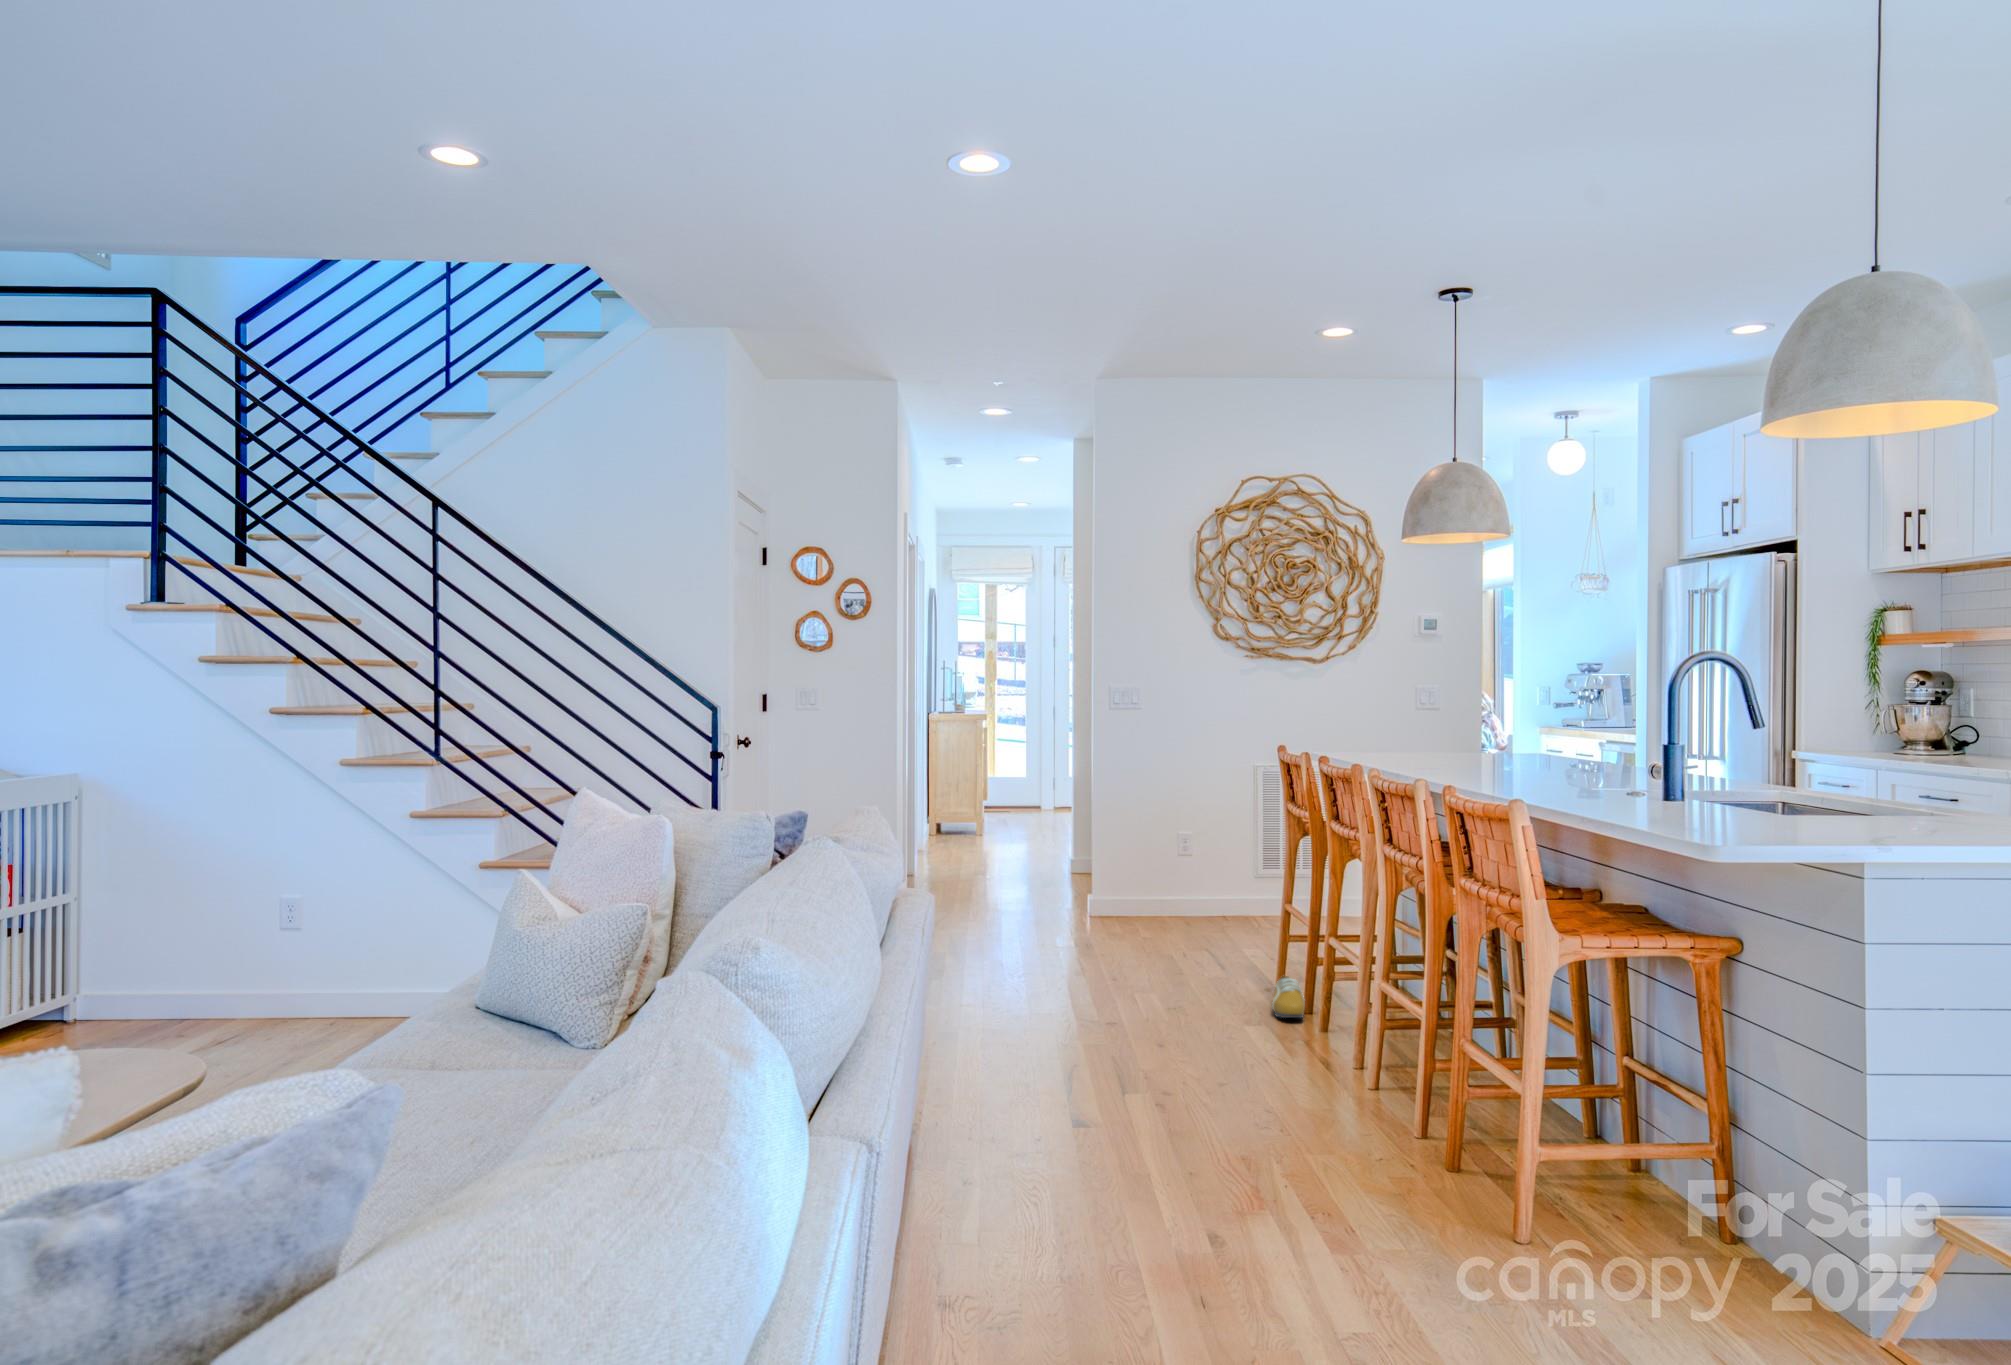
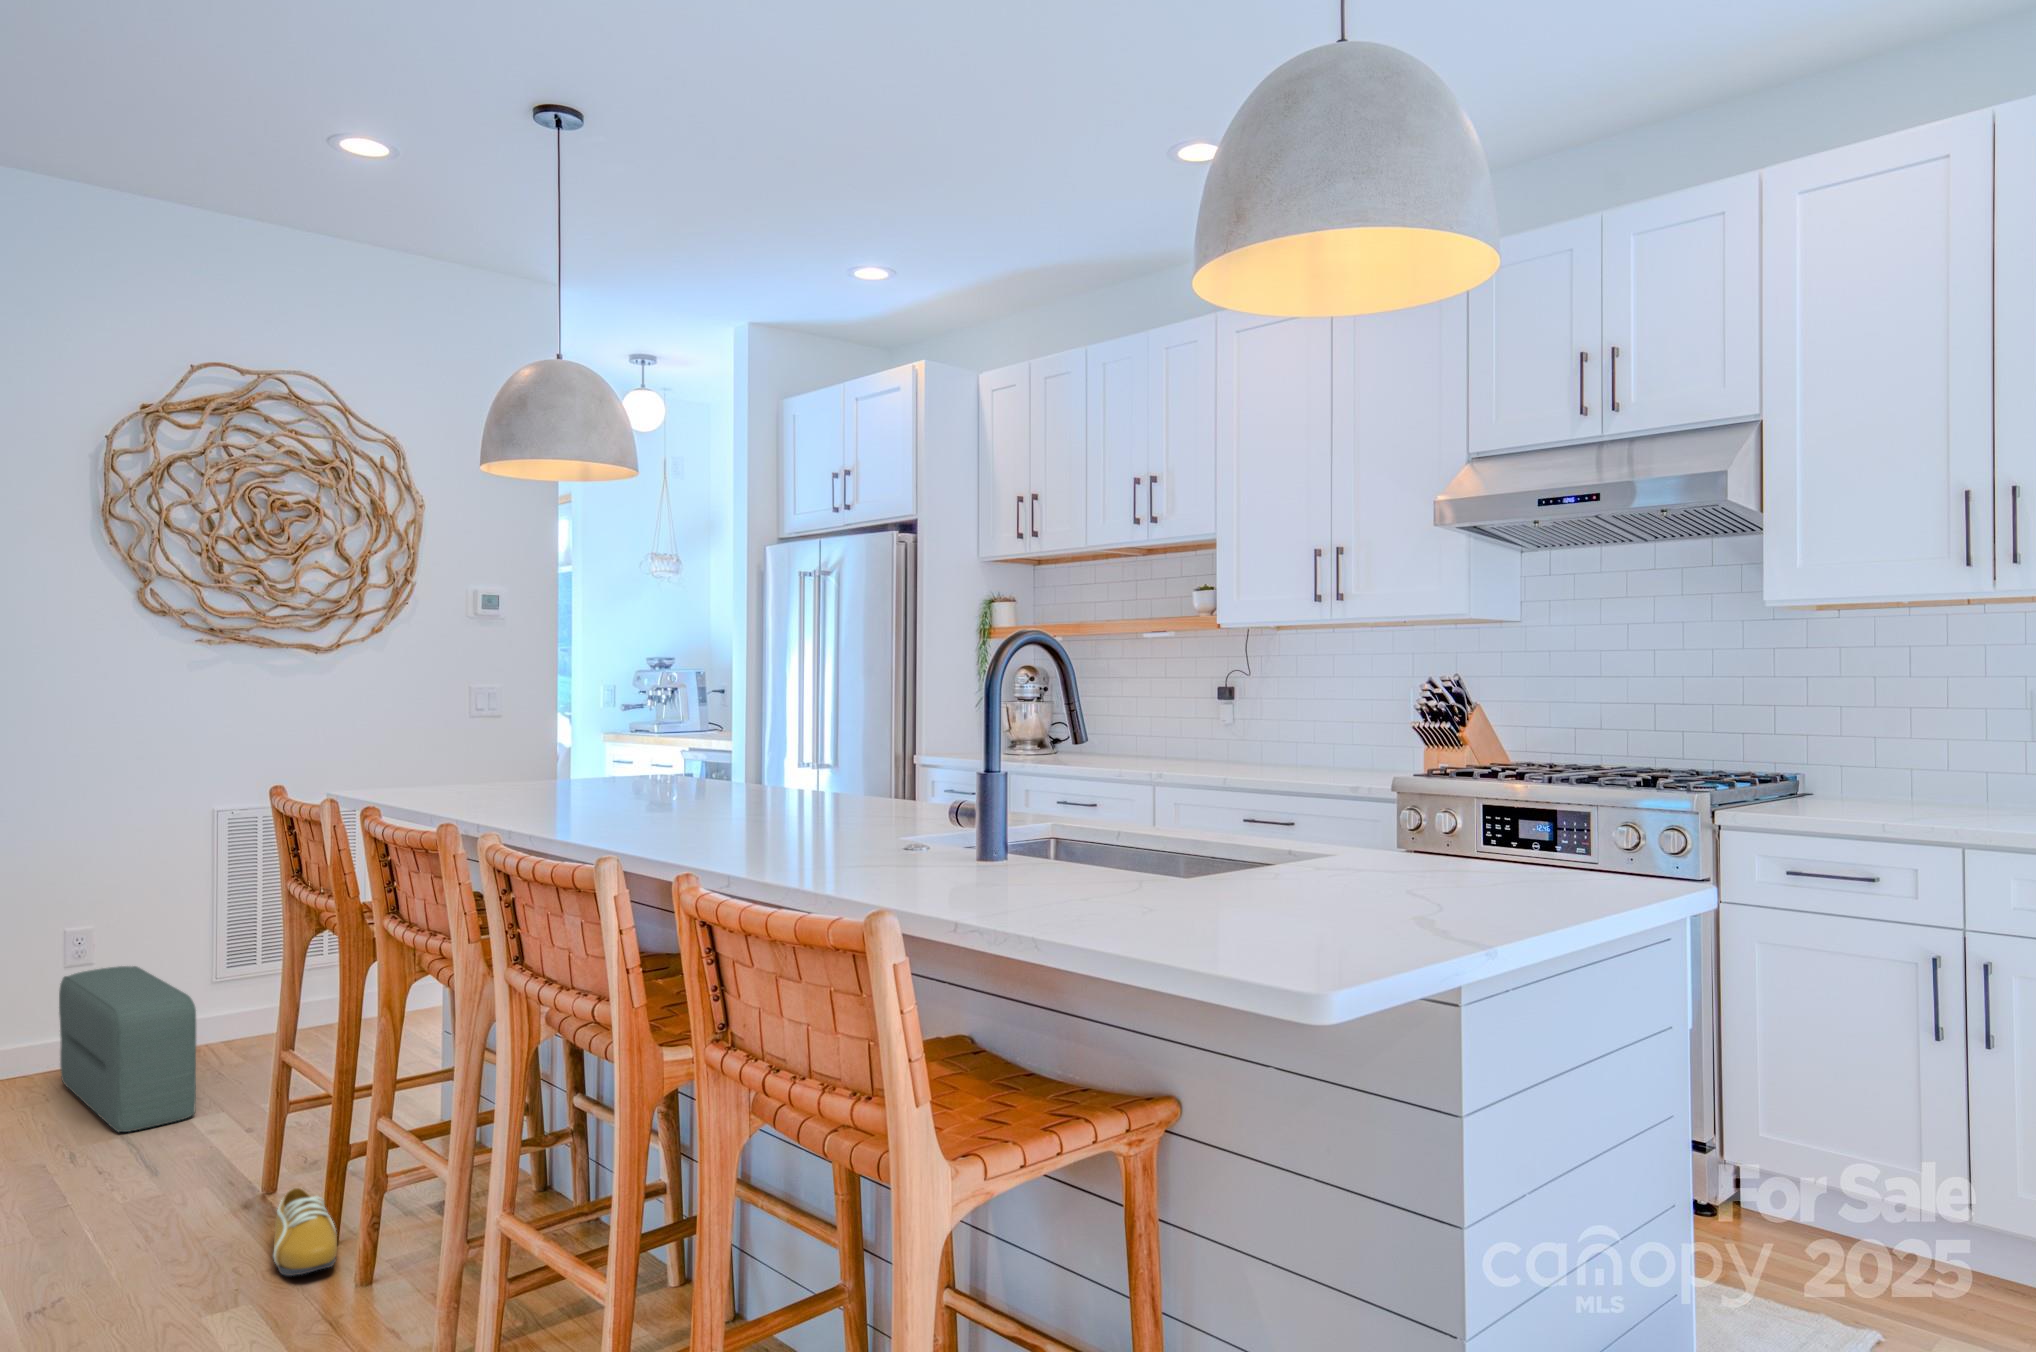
pouf: none [1176,851,1242,942] -> present [59,966,196,1132]

